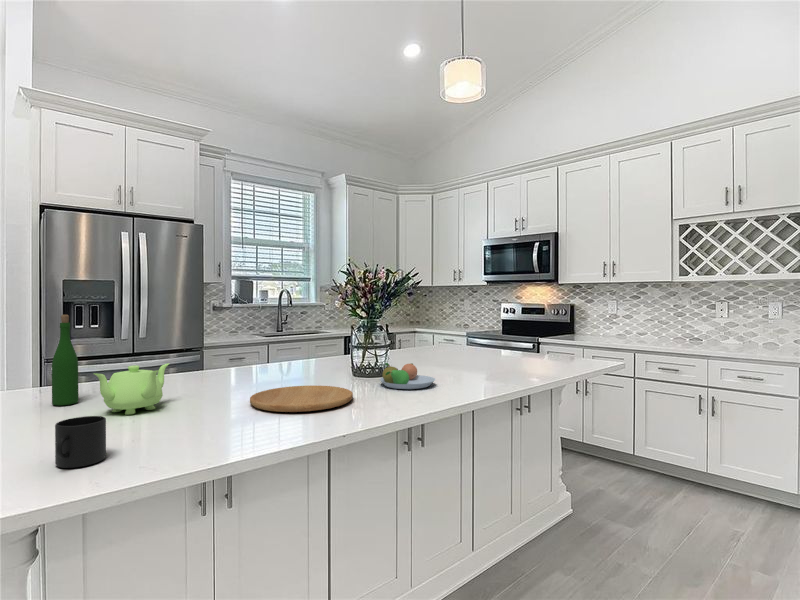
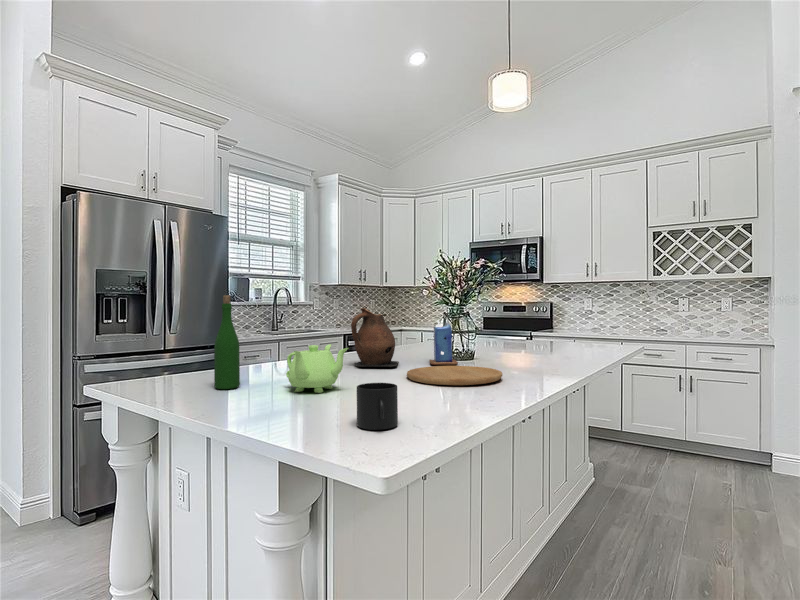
ceramic pitcher: none [236,322,294,385] -> present [351,308,399,367]
candle: none [319,334,352,383] -> present [429,320,458,365]
fruit bowl: present [380,363,435,389] -> none [487,345,539,367]

